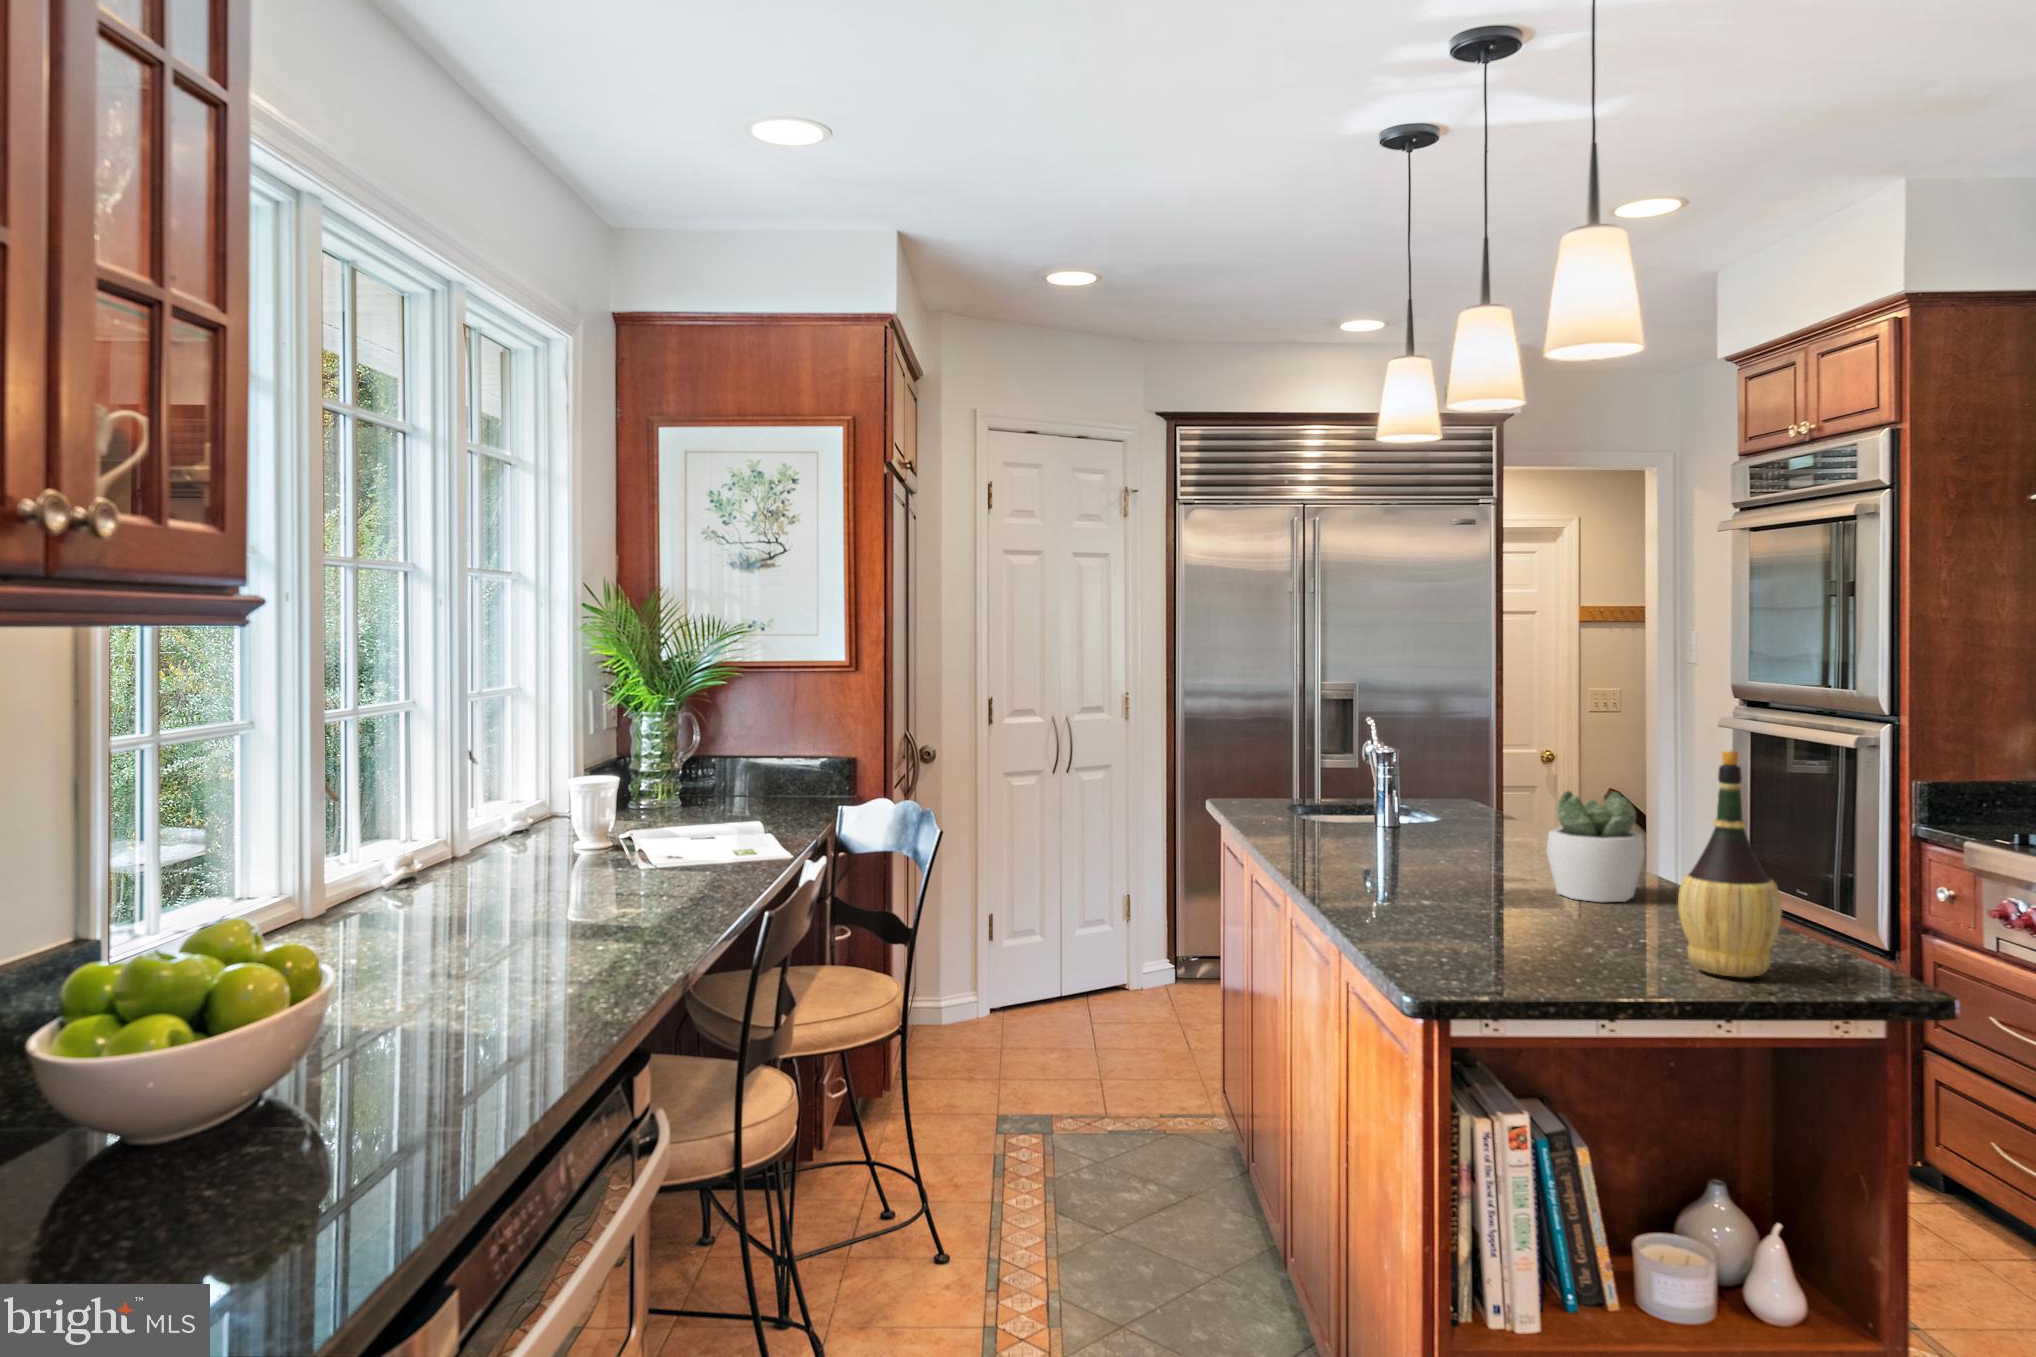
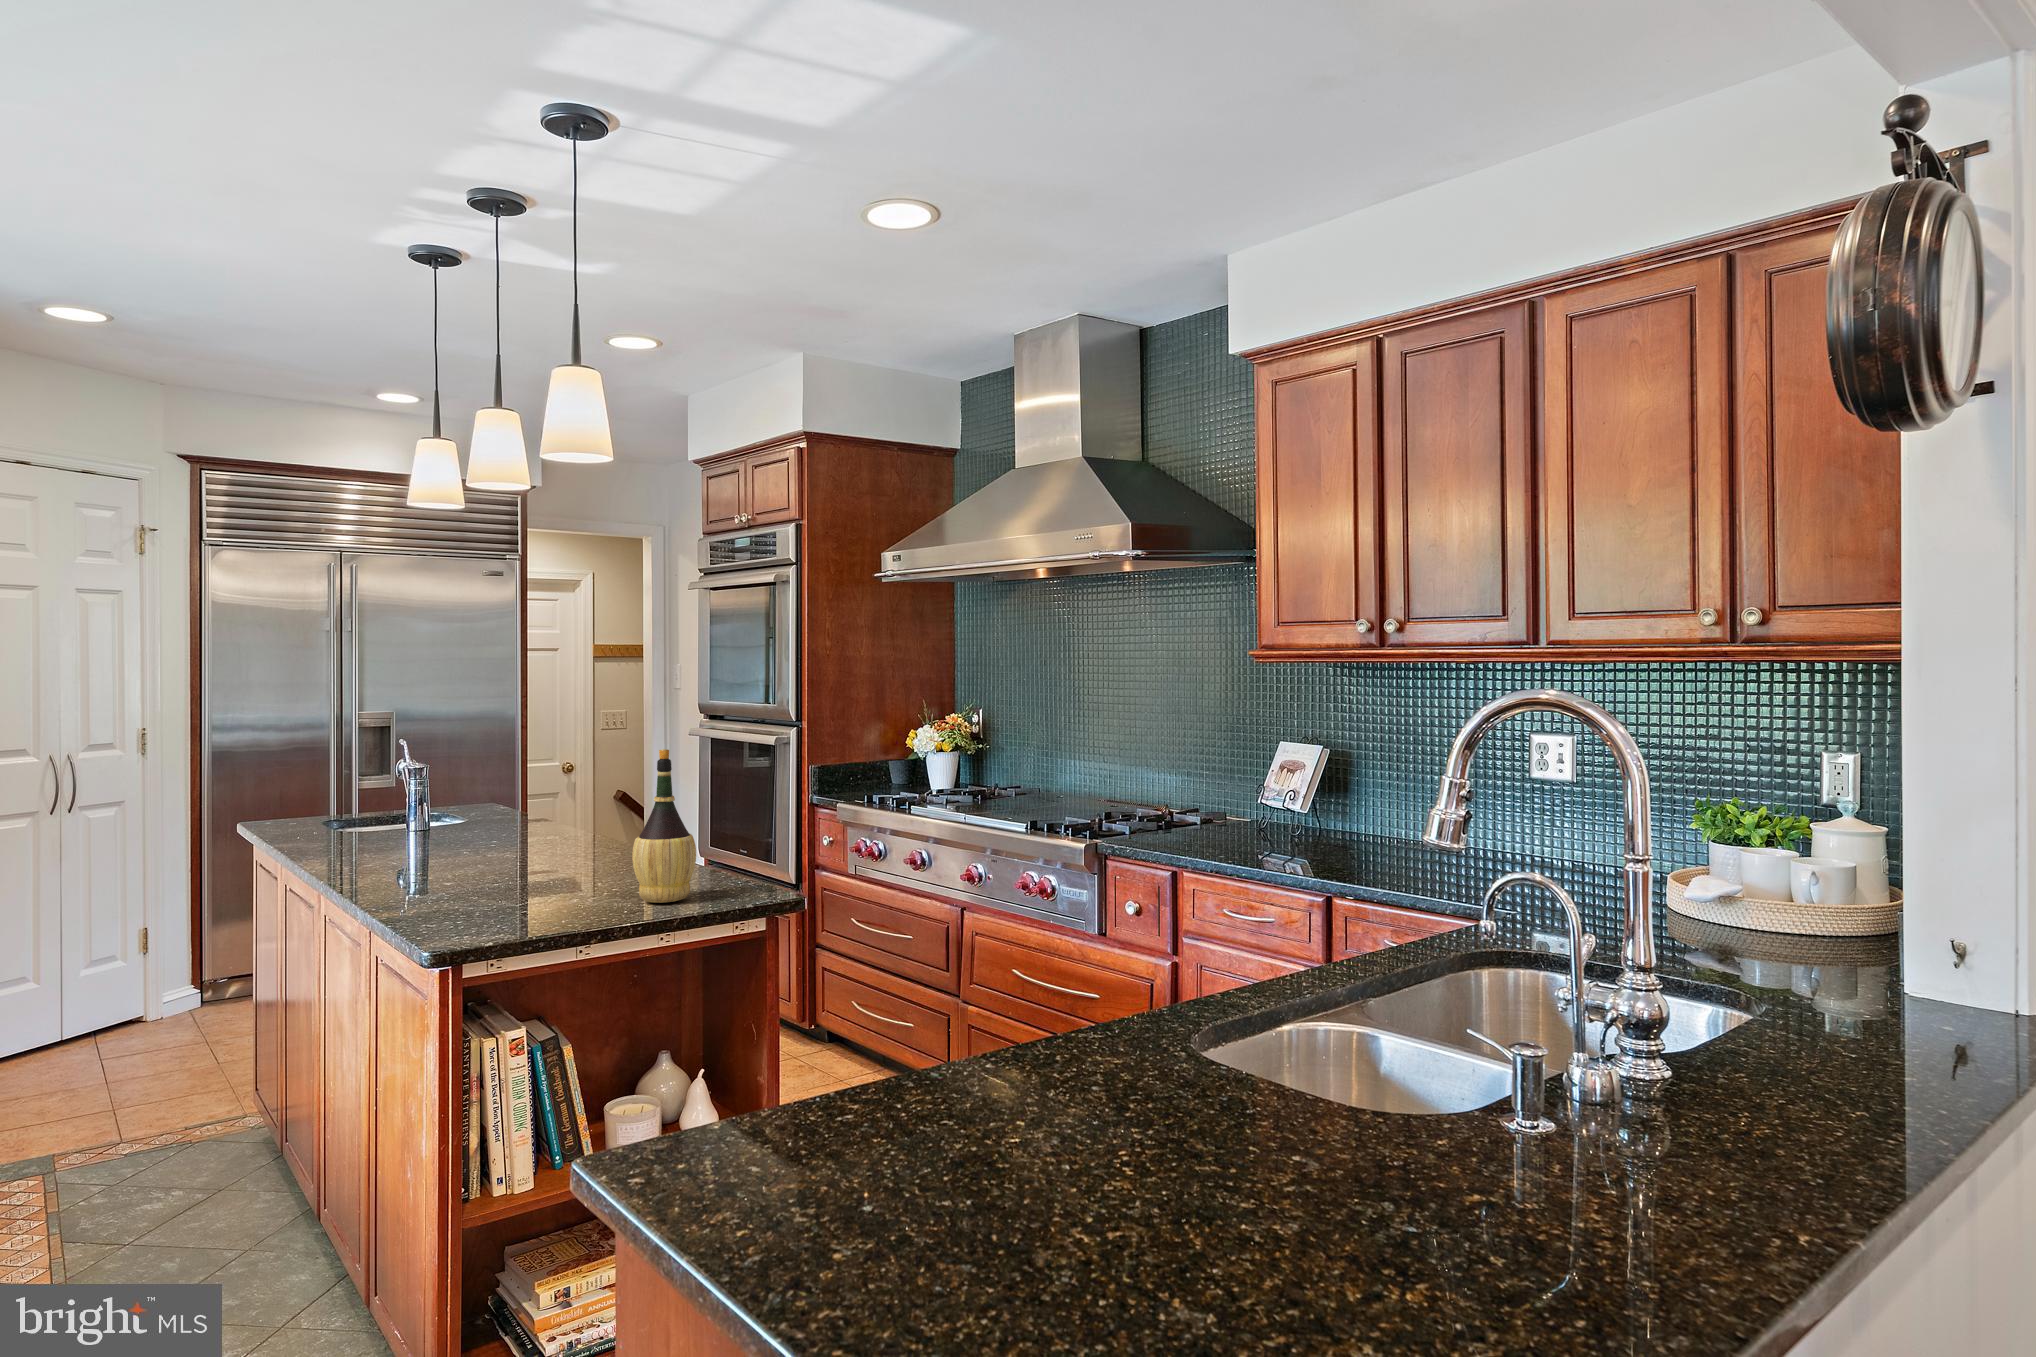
succulent plant: present [1546,791,1645,902] -> none [549,785,621,869]

